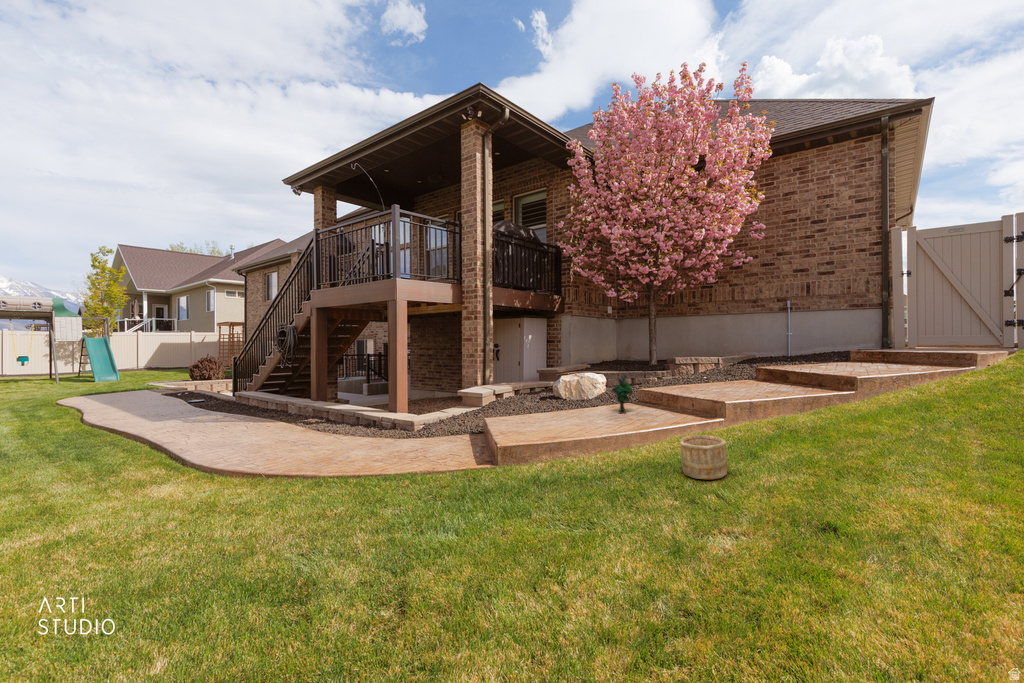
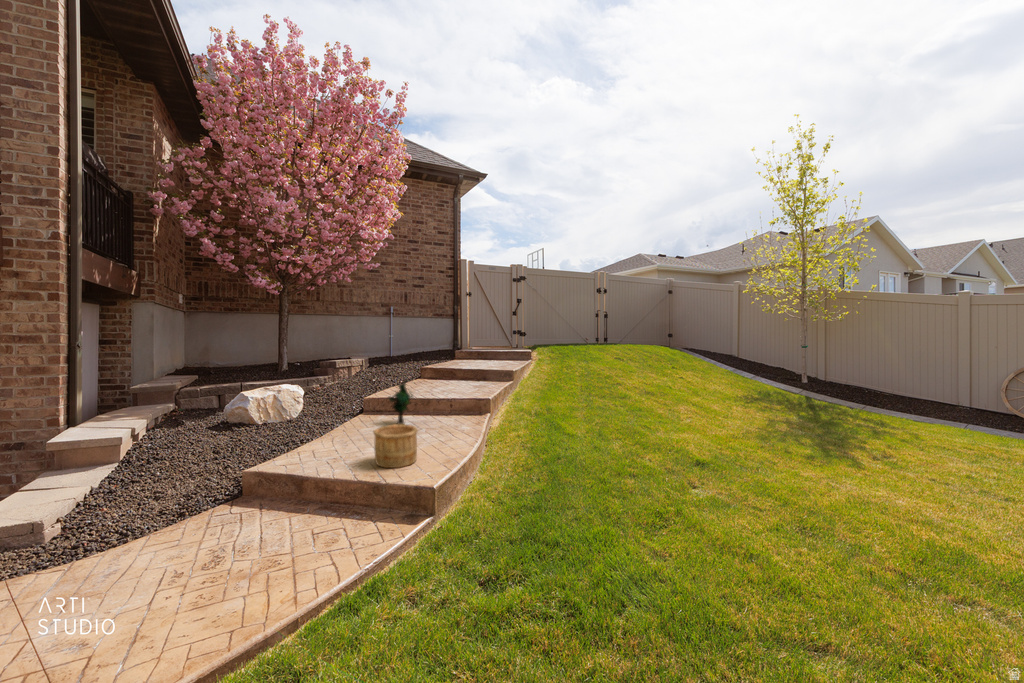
wooden bucket: present [679,435,727,480] -> present [373,424,418,468]

